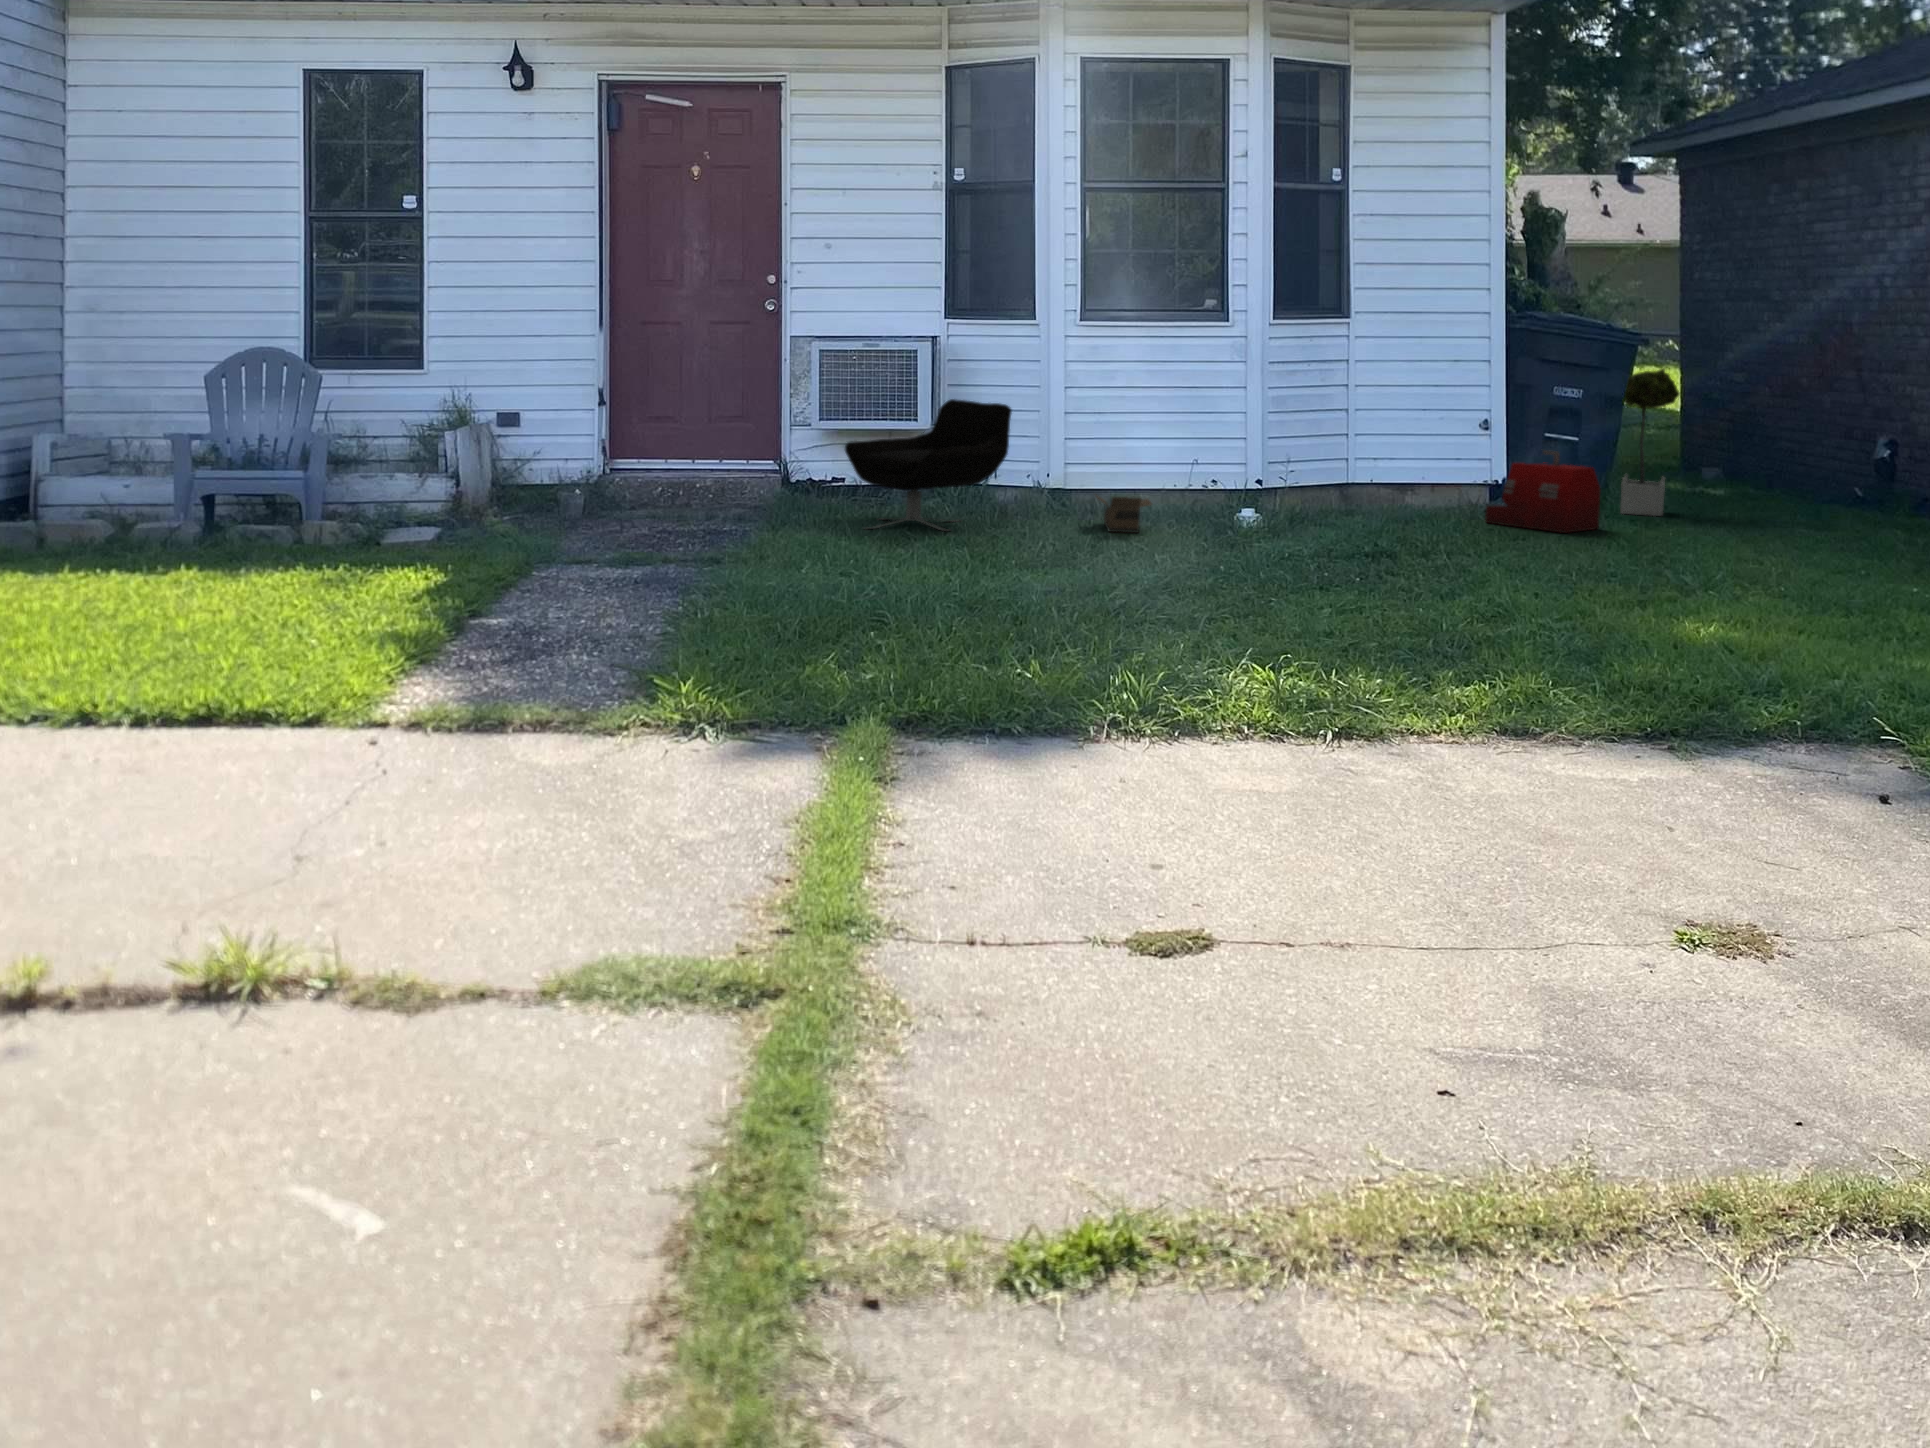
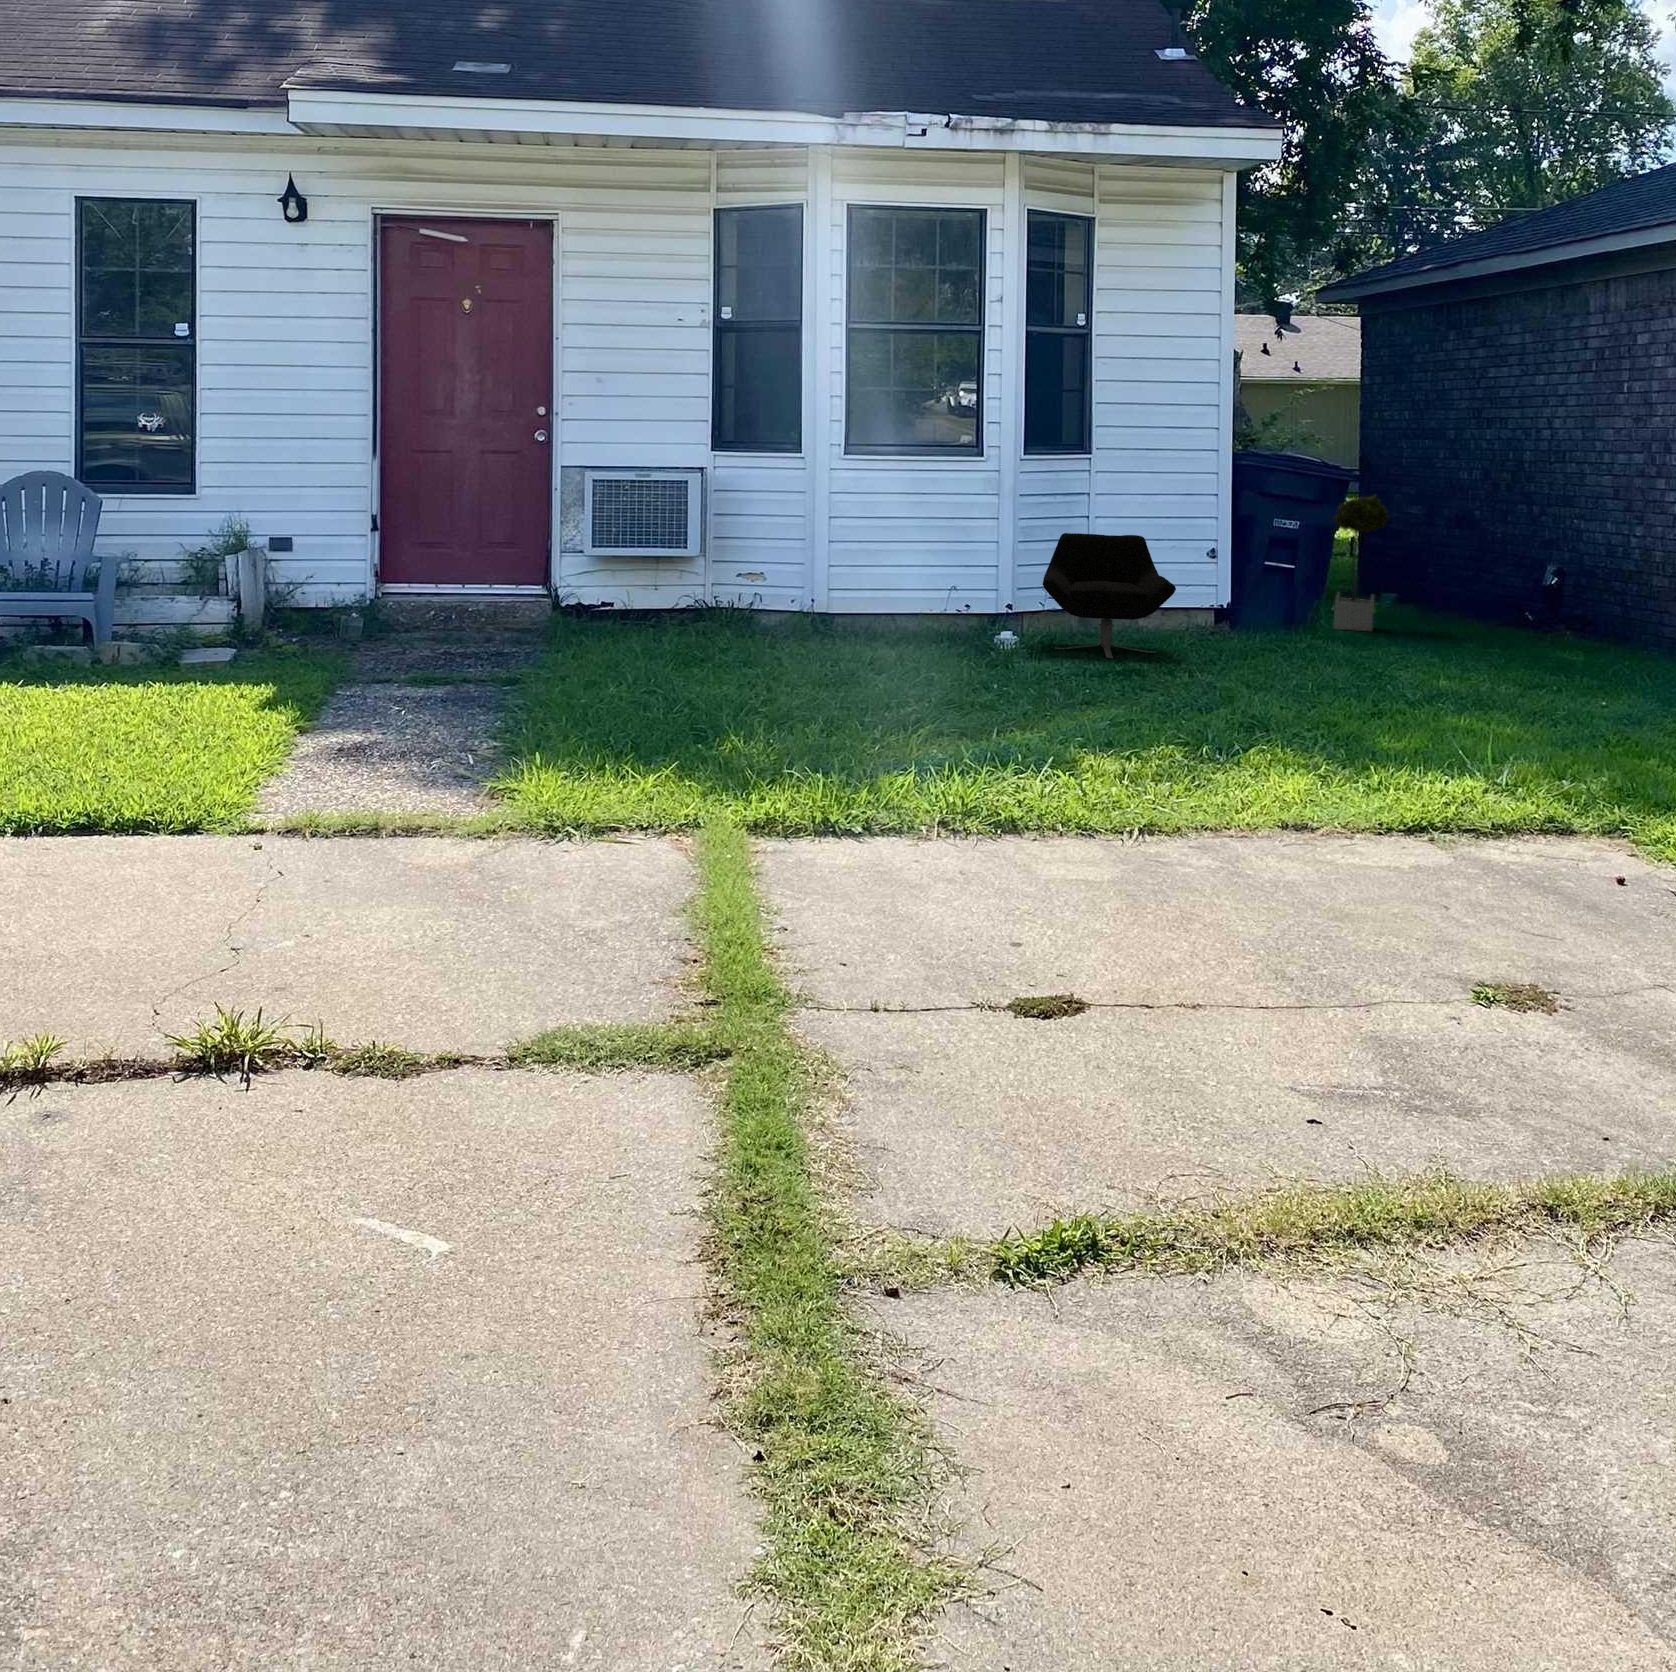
lounge chair: present [845,399,1012,531] -> present [1043,533,1176,658]
toolbox: present [1485,450,1600,533] -> none [1213,570,1320,648]
cardboard box: present [1096,495,1152,533] -> none [854,606,912,649]

